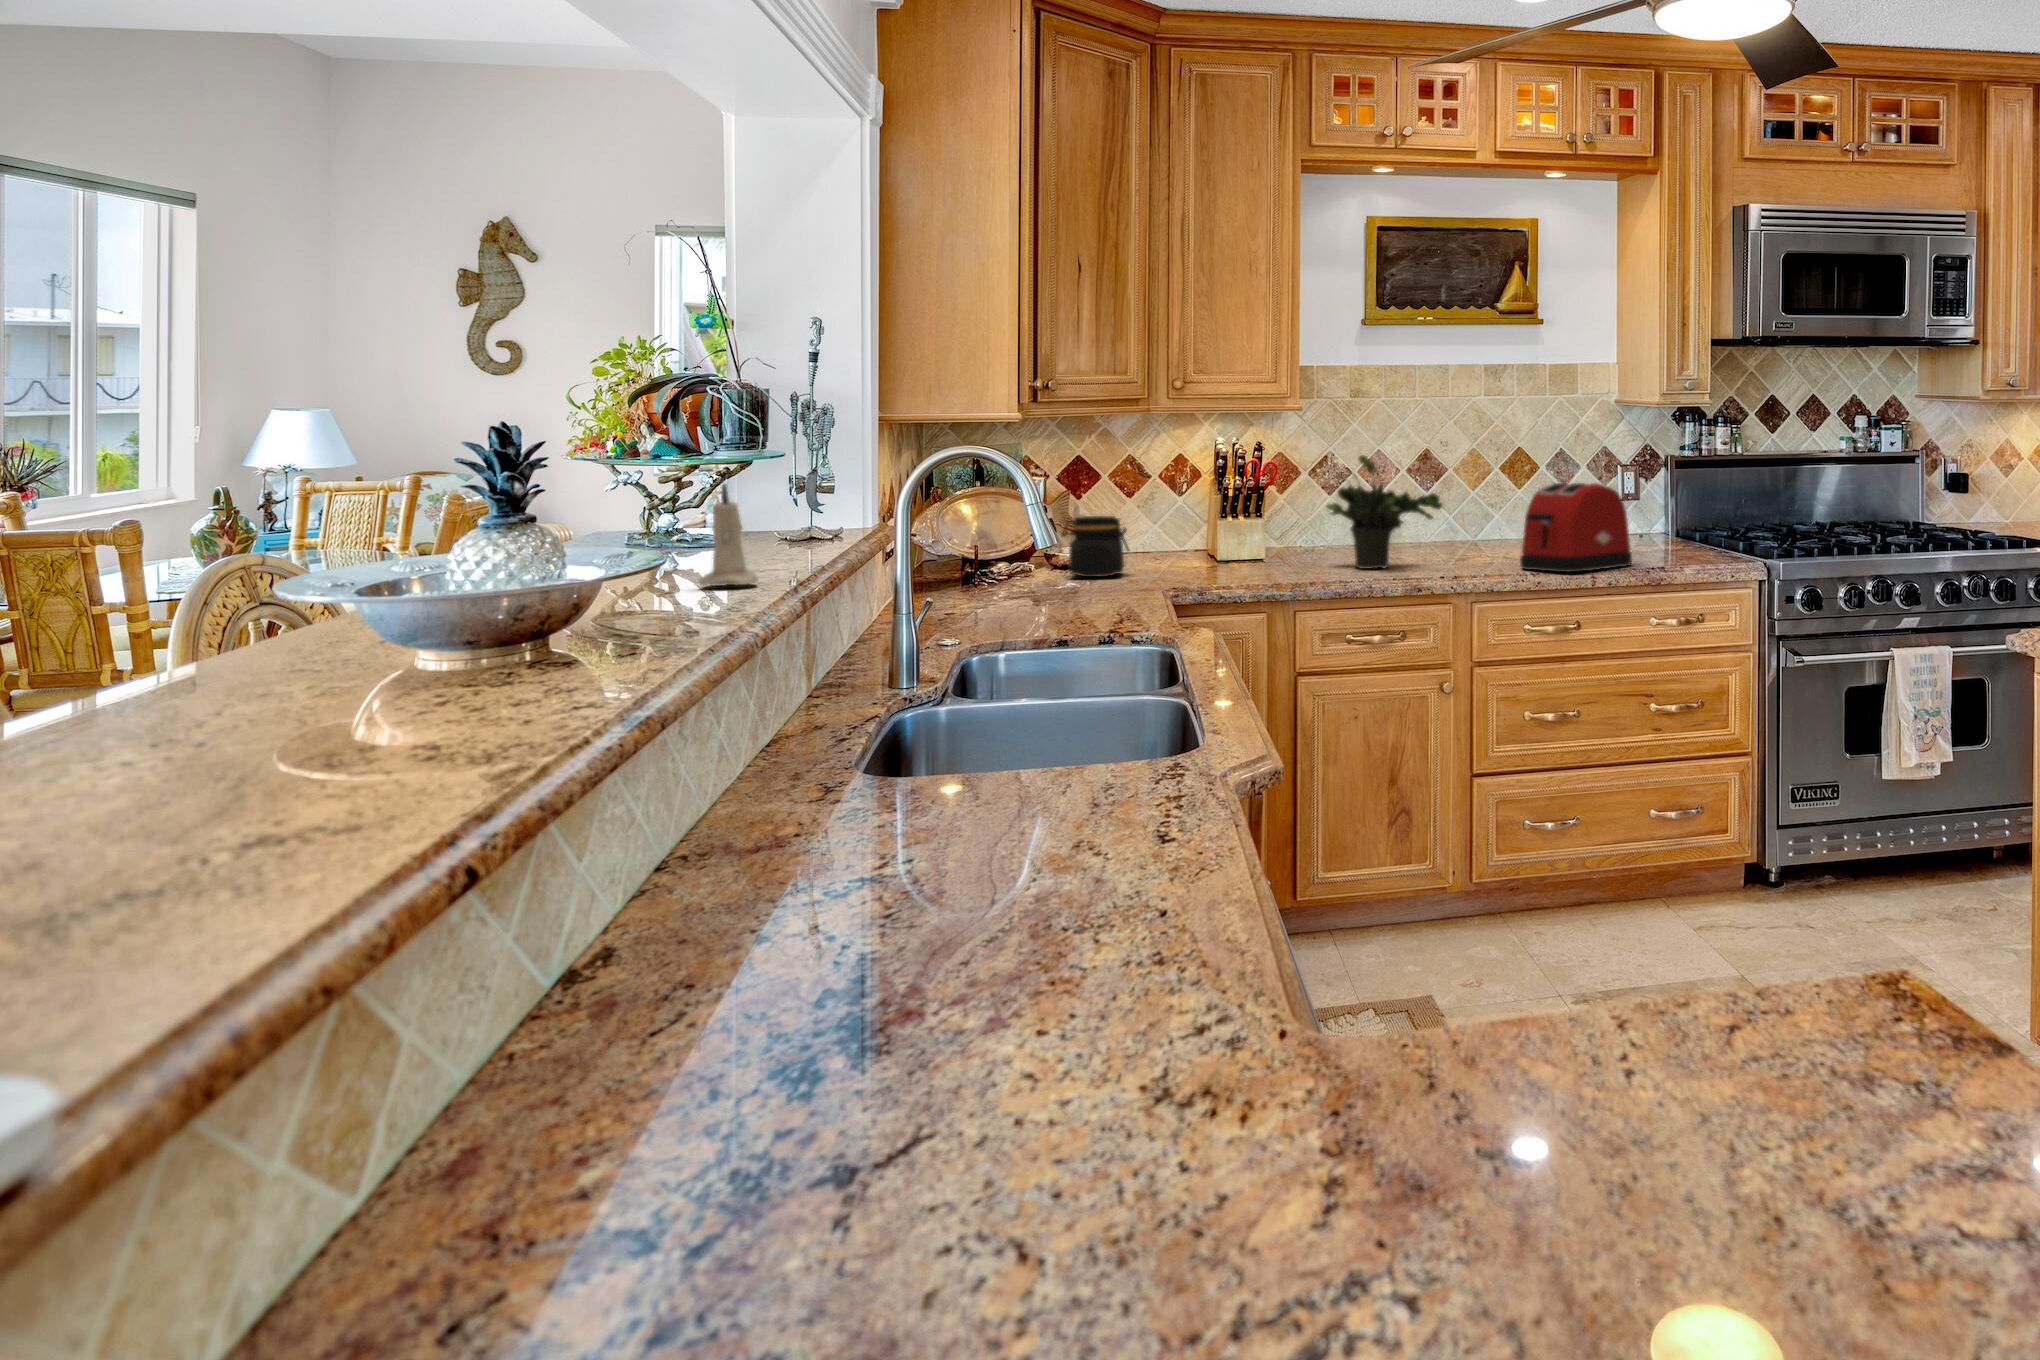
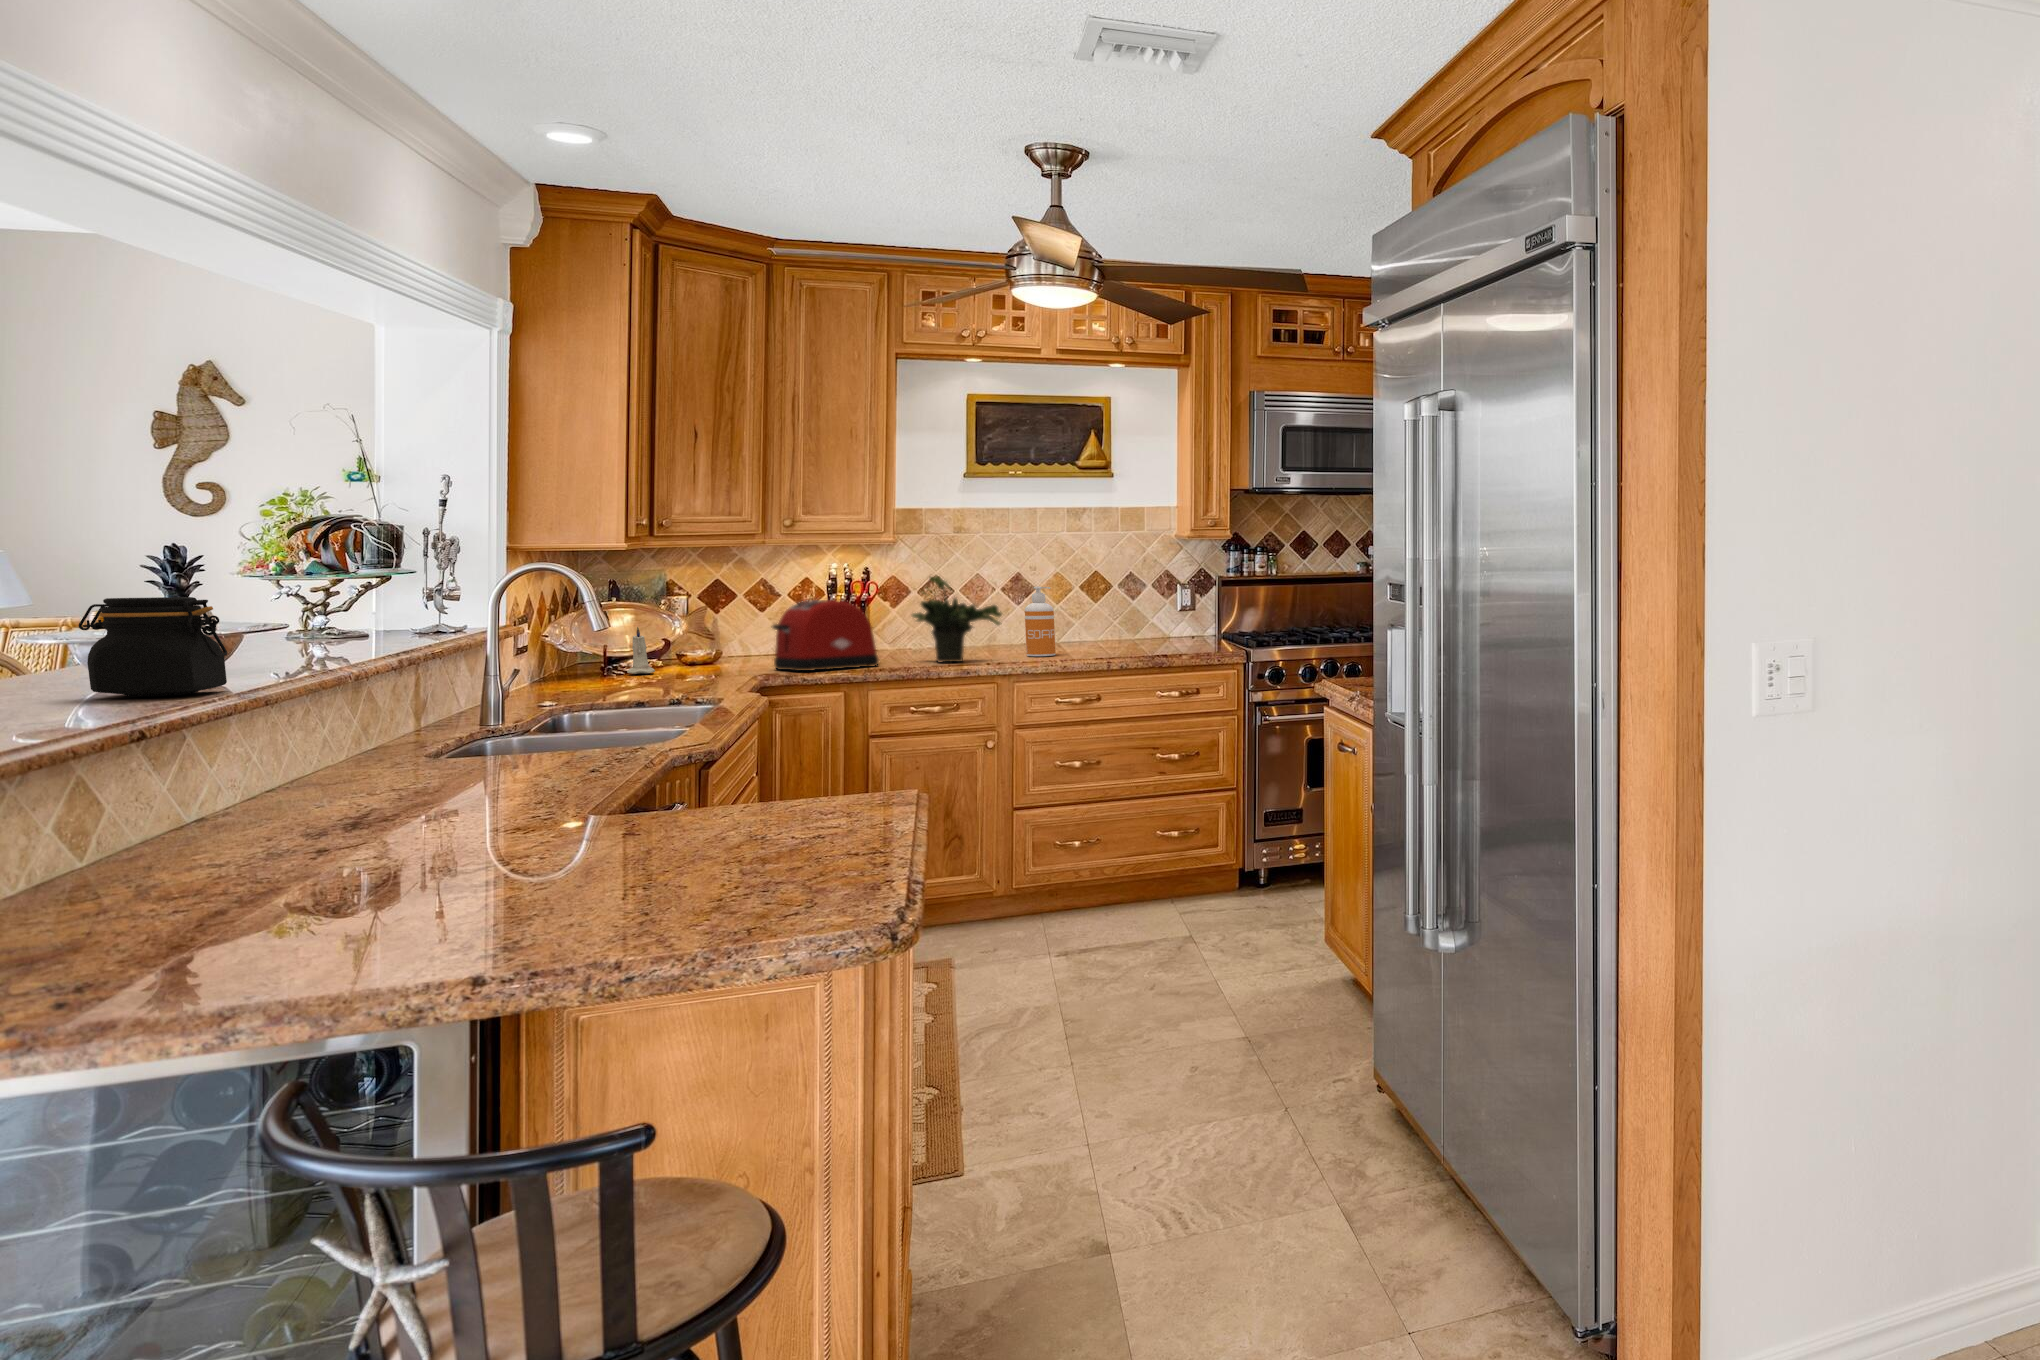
soap dispenser: none [1456,469,1493,560] -> present [1025,587,1056,656]
toaster: present [1520,483,1632,572] -> present [772,600,879,671]
candle: present [700,484,758,586] -> present [627,627,655,674]
jar: present [1062,516,1129,577] -> present [79,597,227,697]

